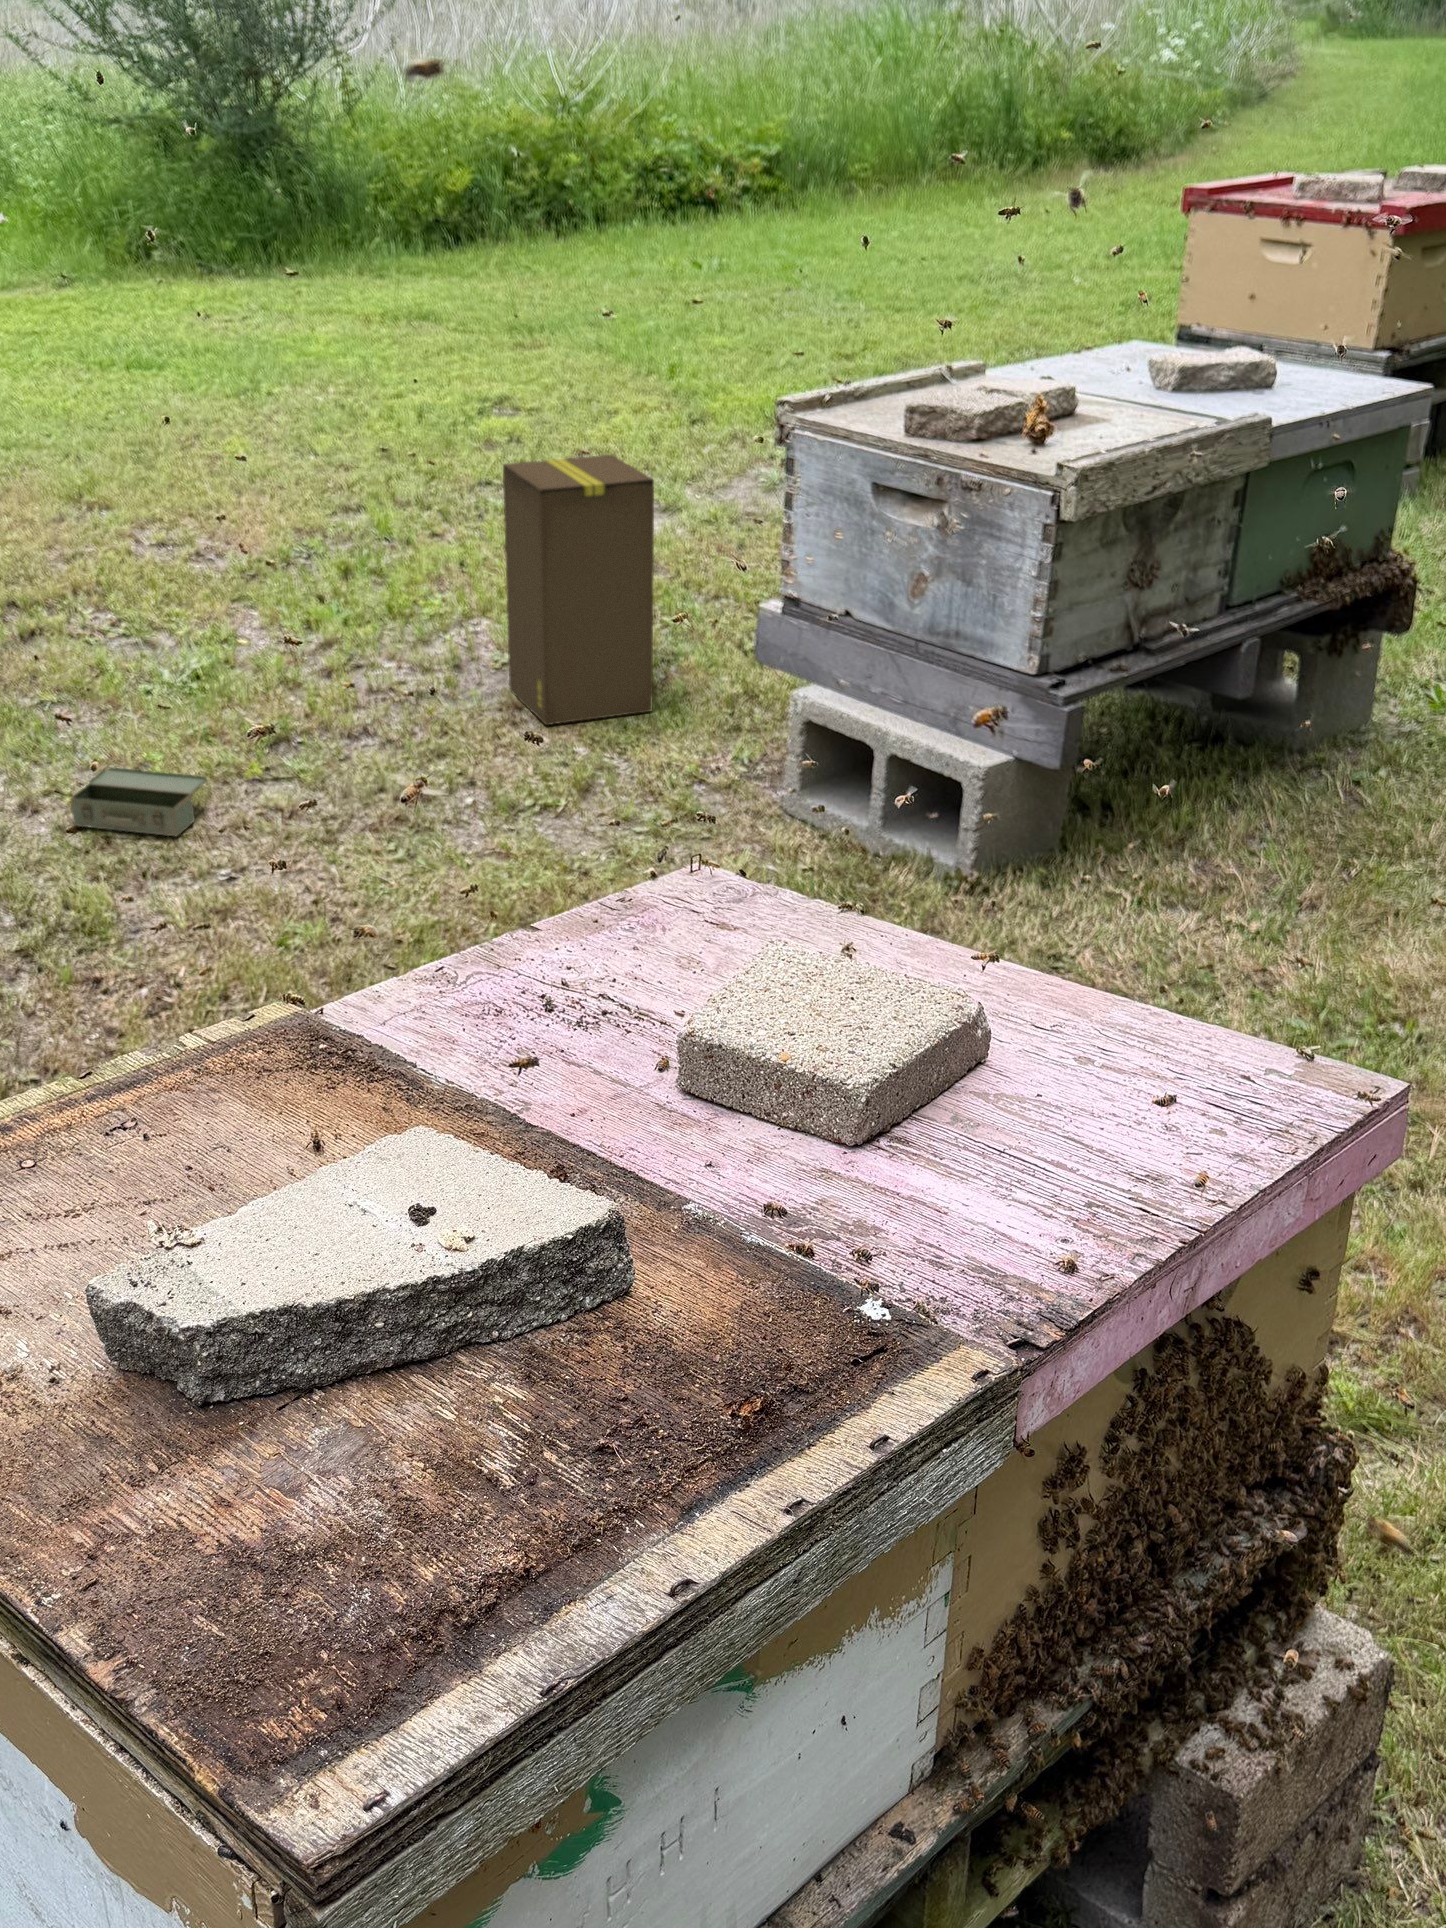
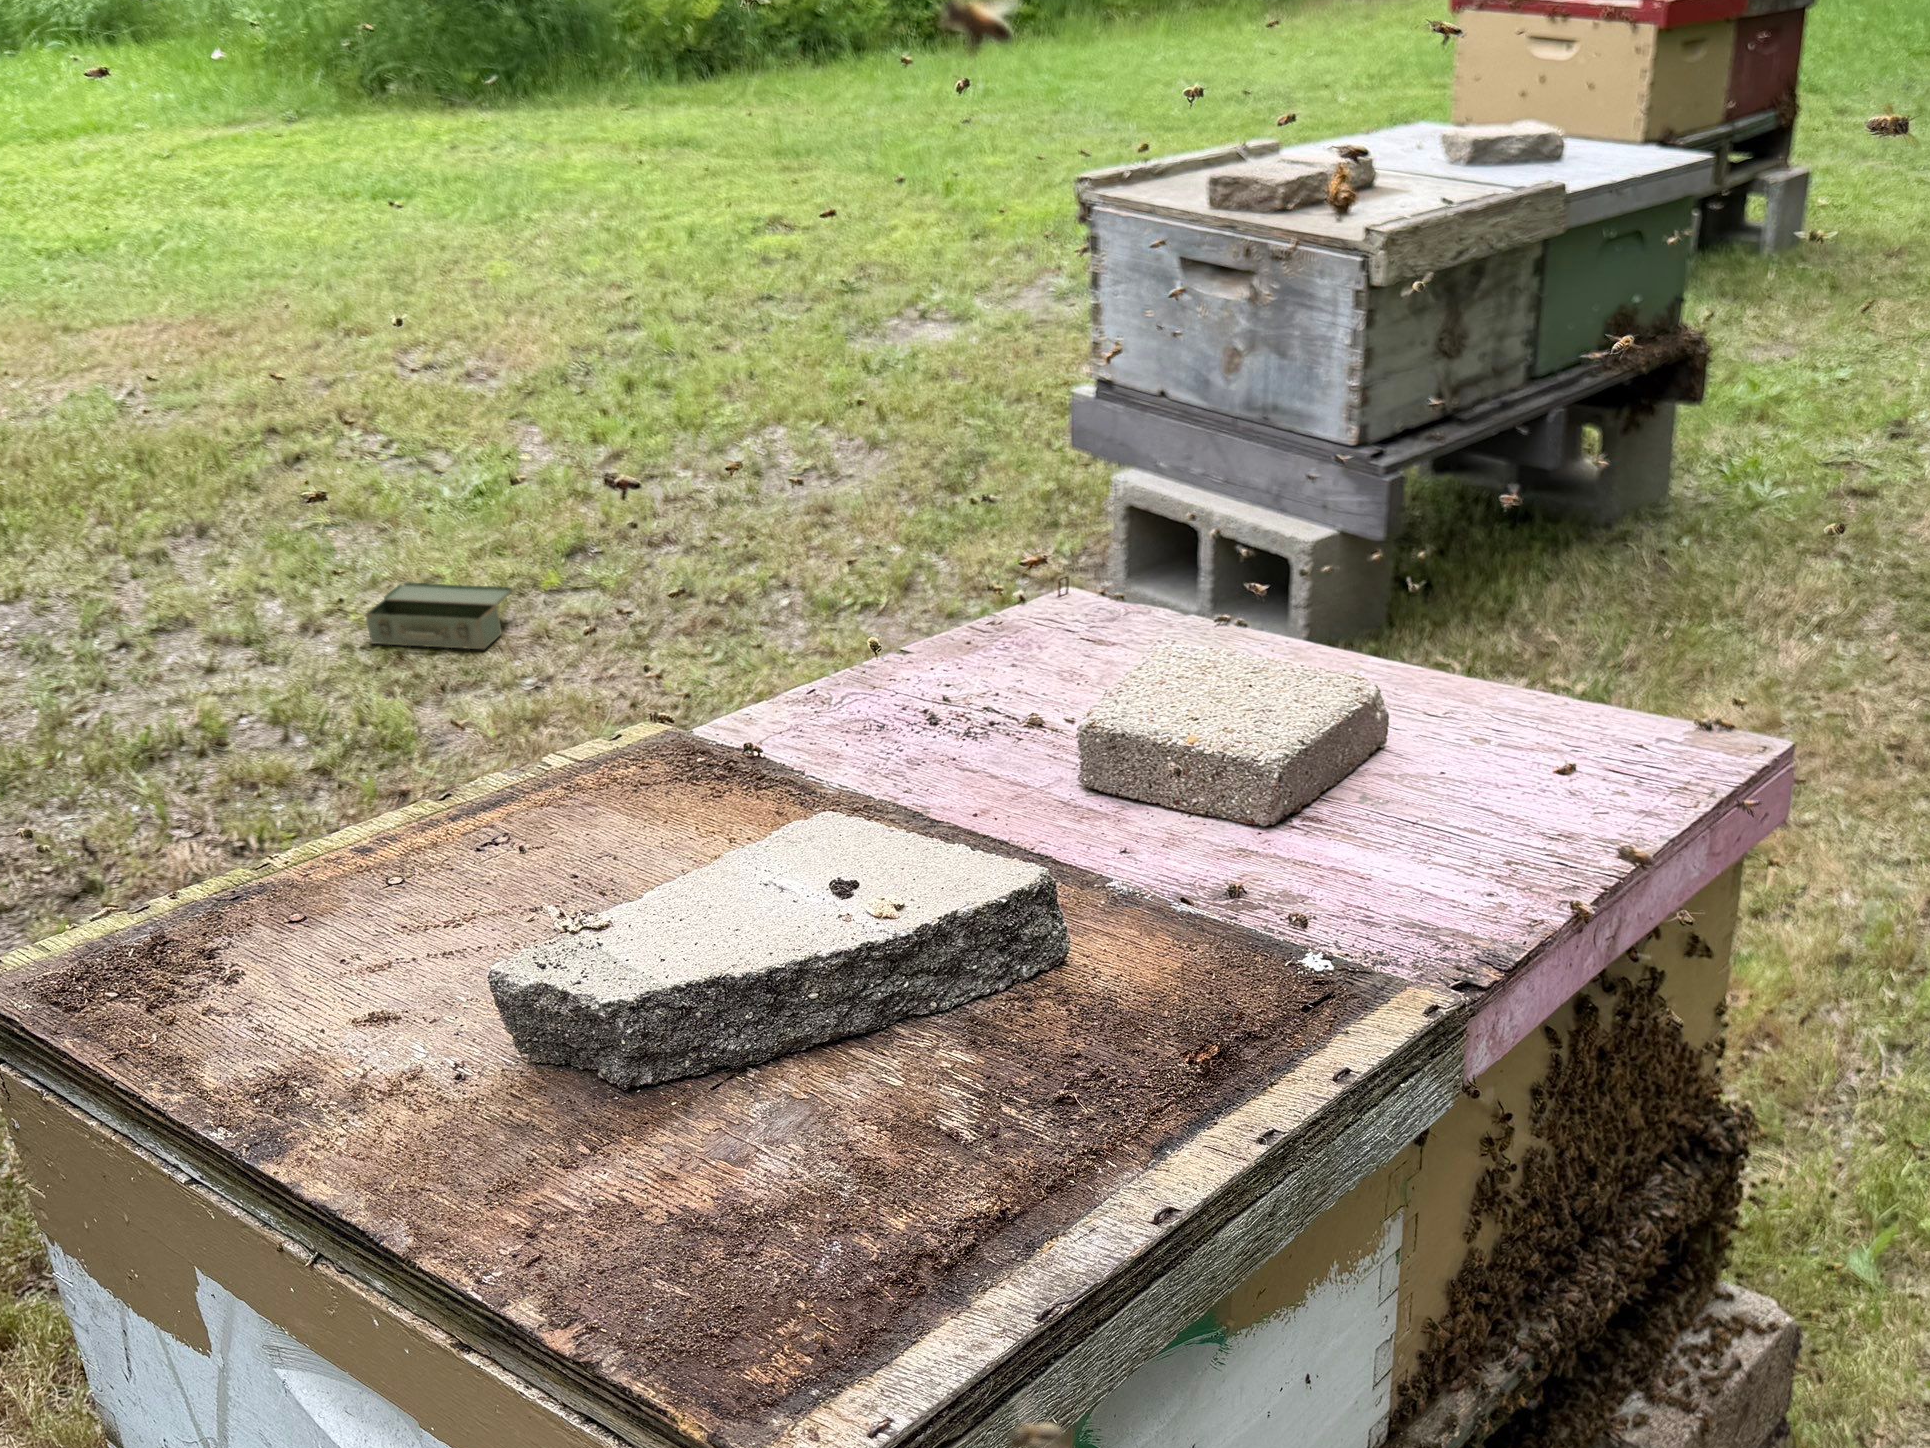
cardboard box: present [503,455,654,725] -> none [799,250,969,528]

